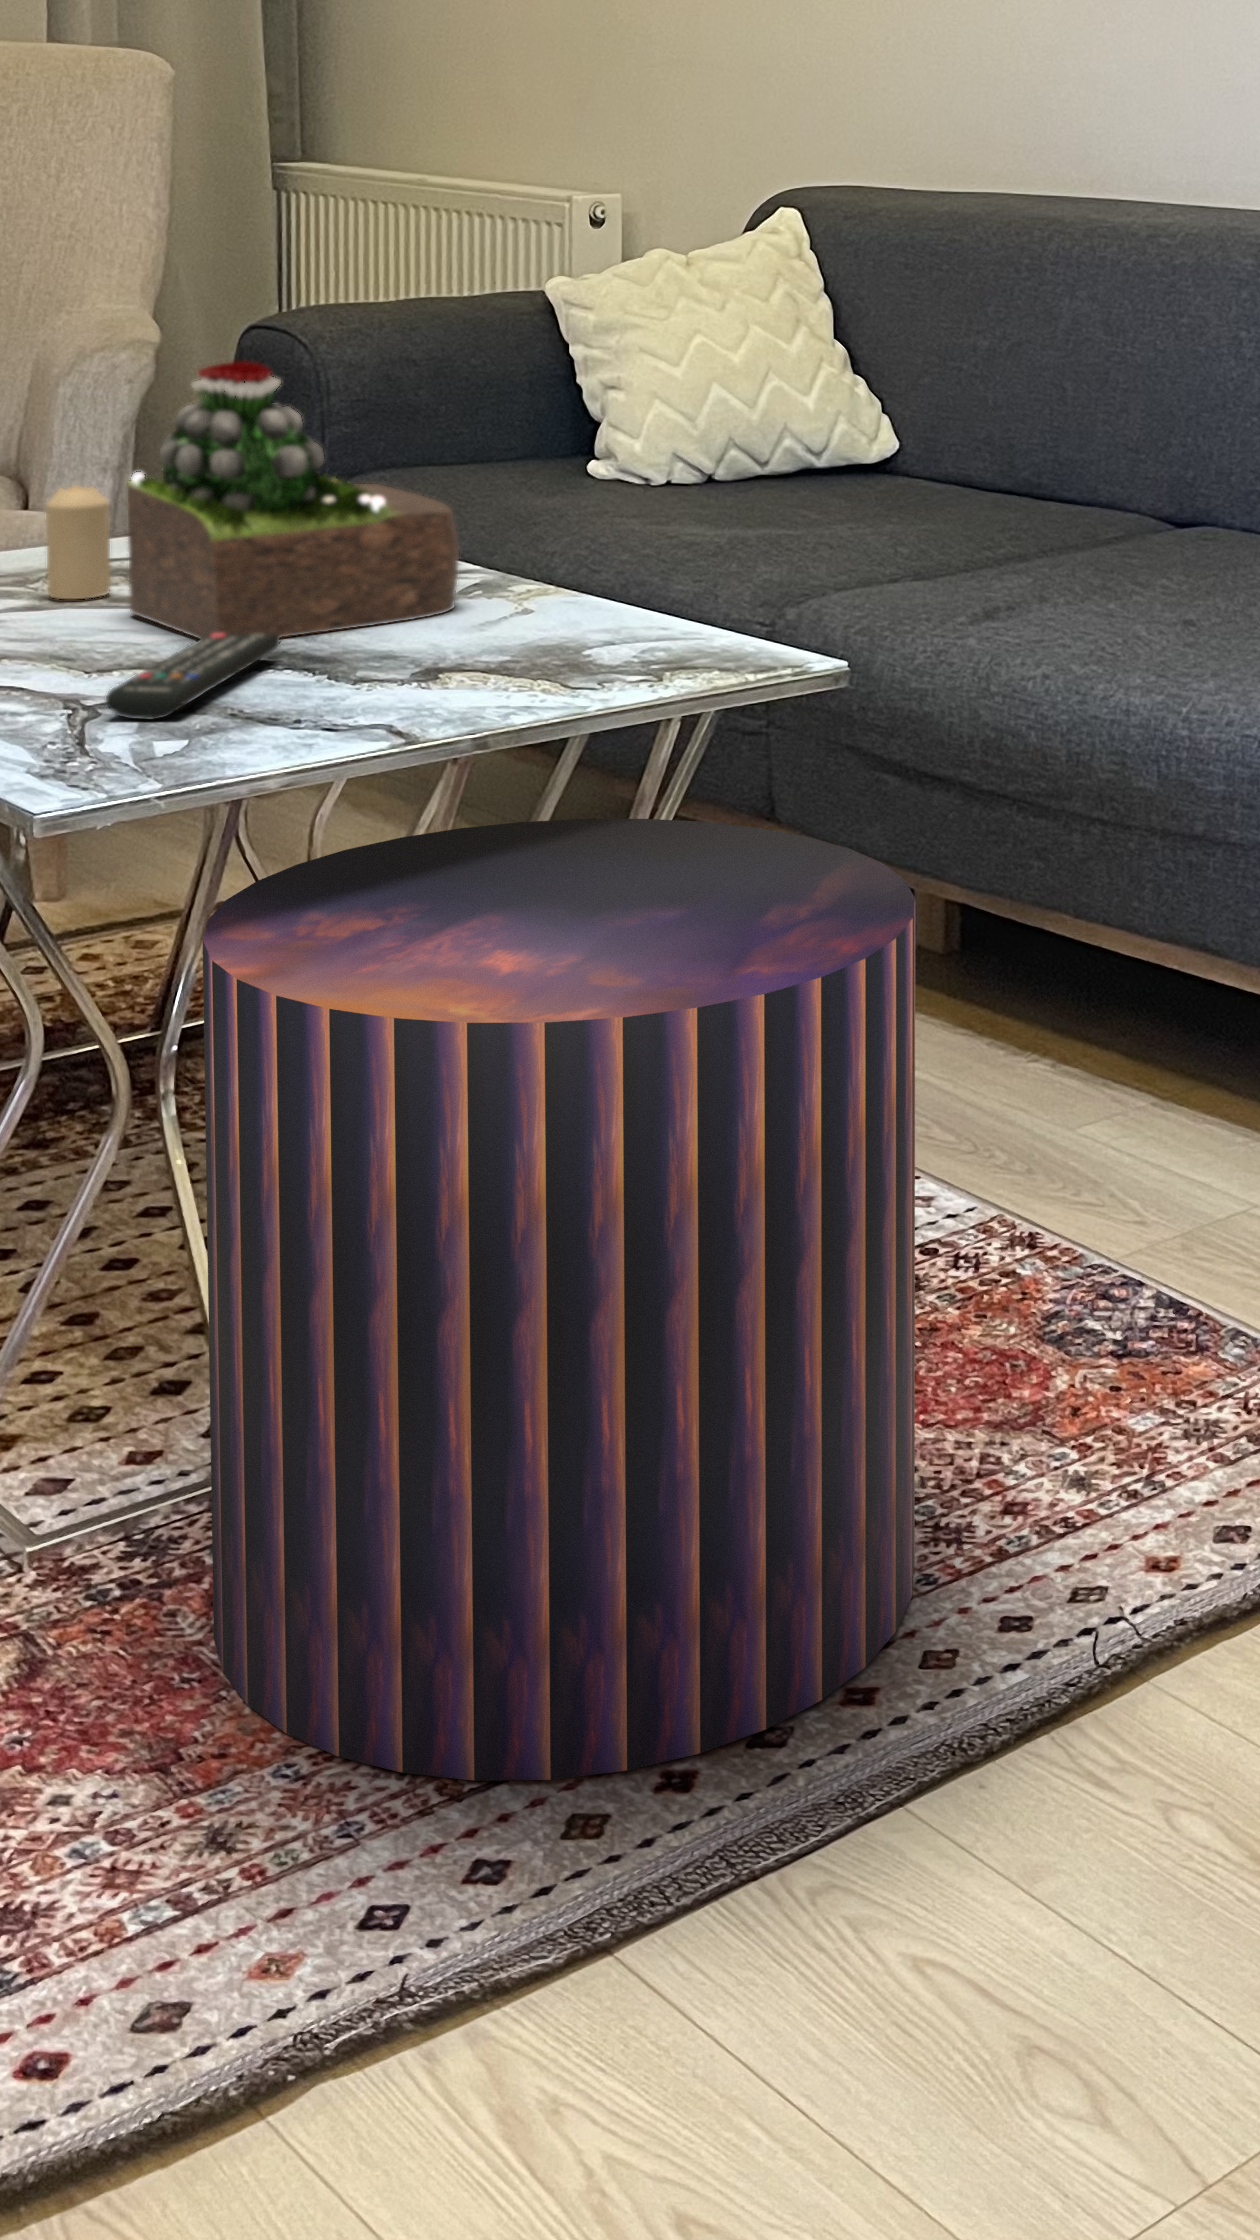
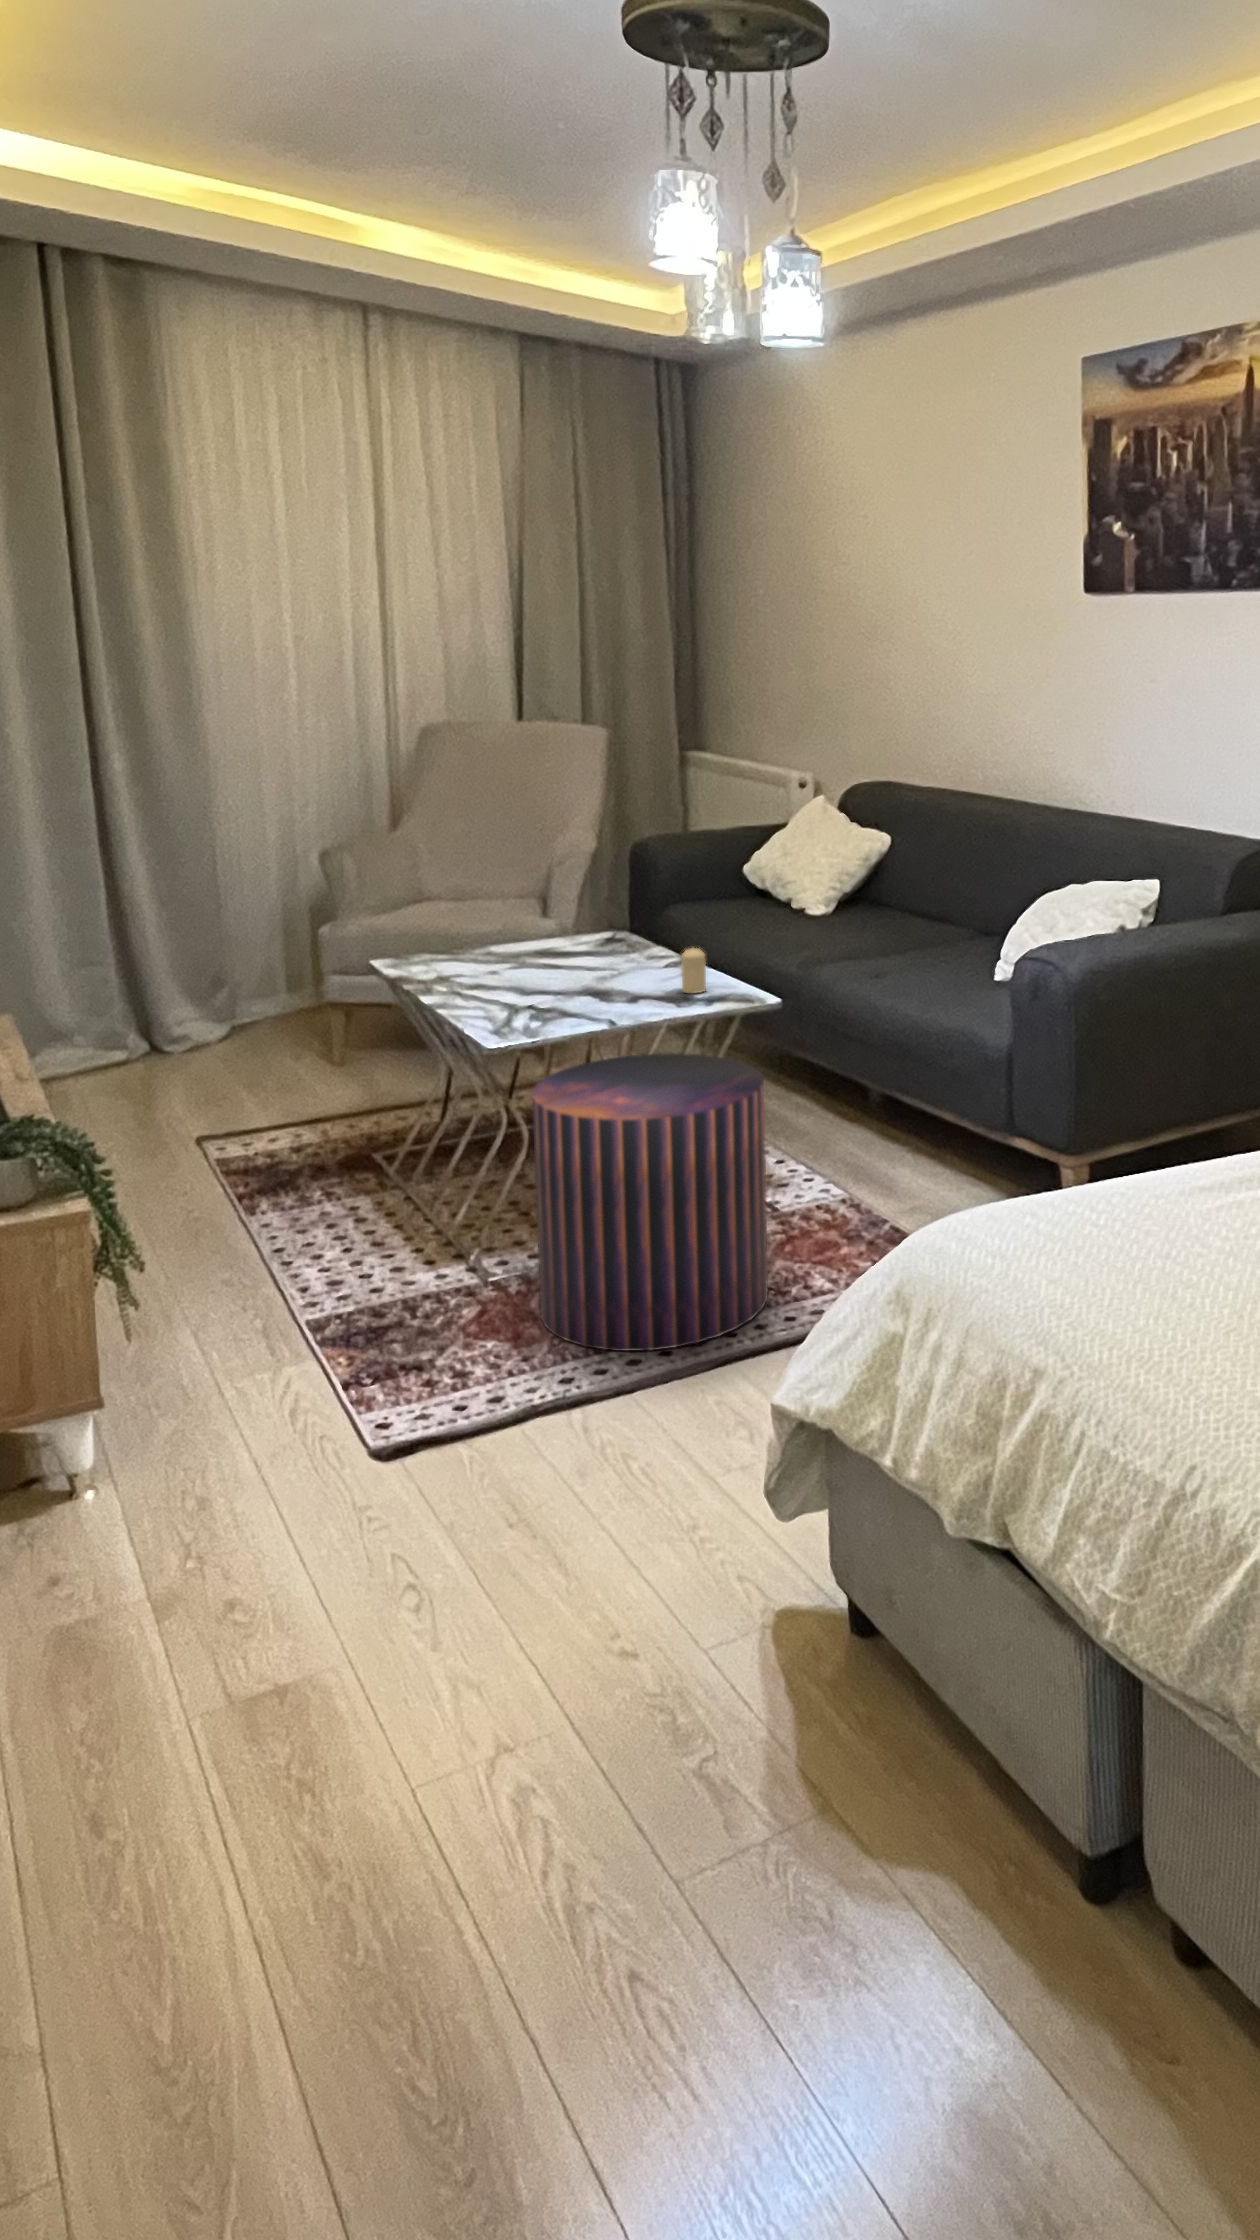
succulent plant: present [127,362,459,639] -> none [549,882,666,986]
candle: present [46,485,111,599] -> present [681,948,706,993]
remote control: present [106,633,280,720] -> none [524,982,593,1015]

